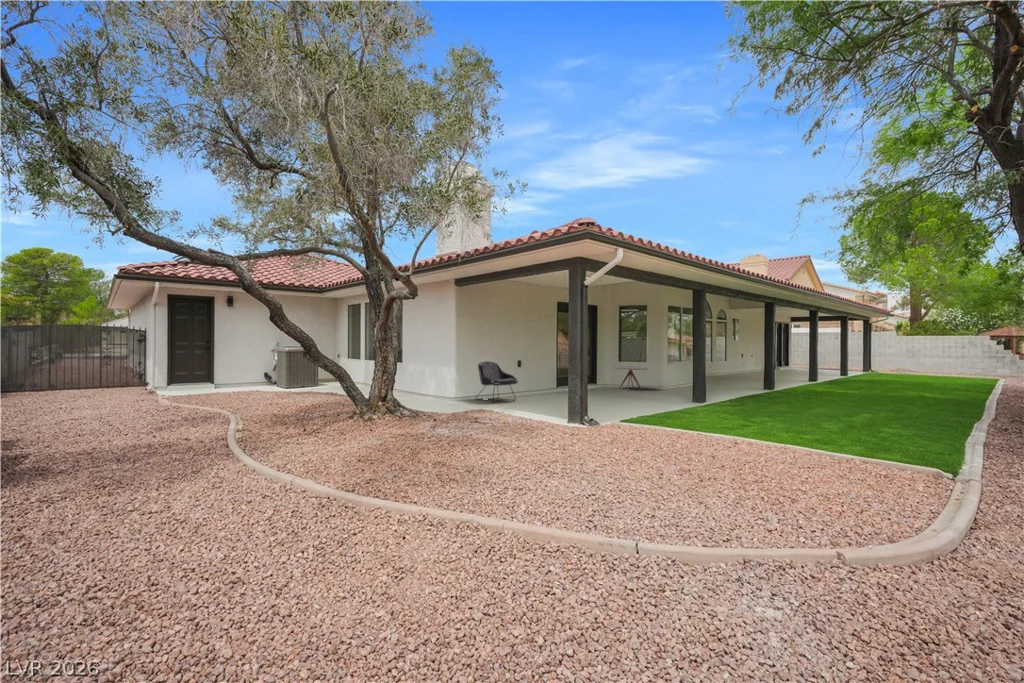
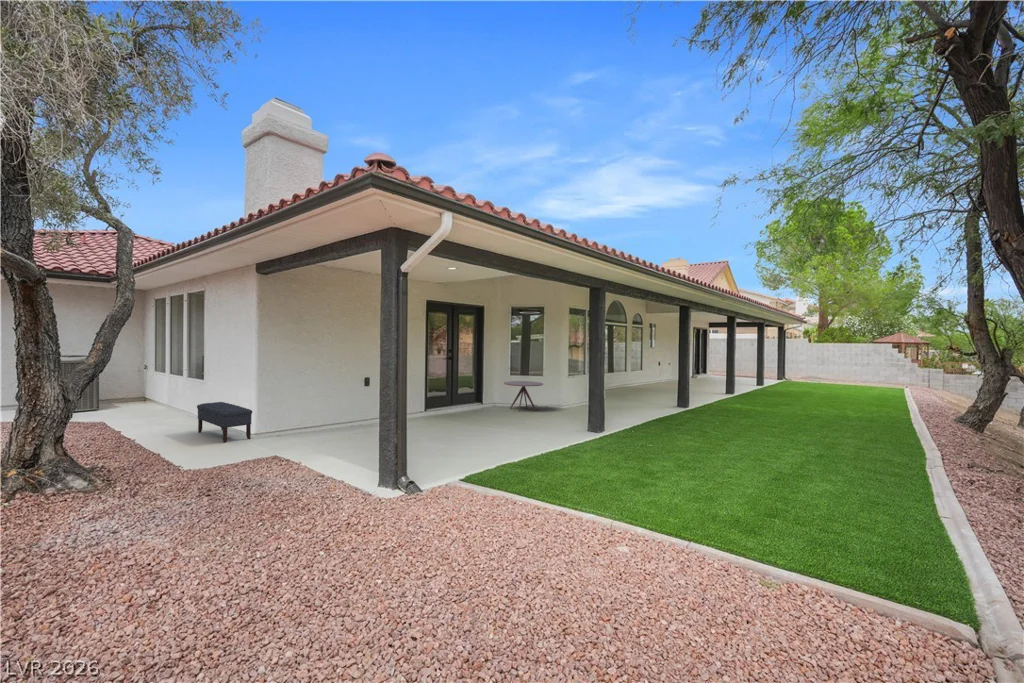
lounge chair: present [477,361,518,403] -> none [297,380,357,440]
bench: none [407,377,449,404] -> present [197,402,252,443]

